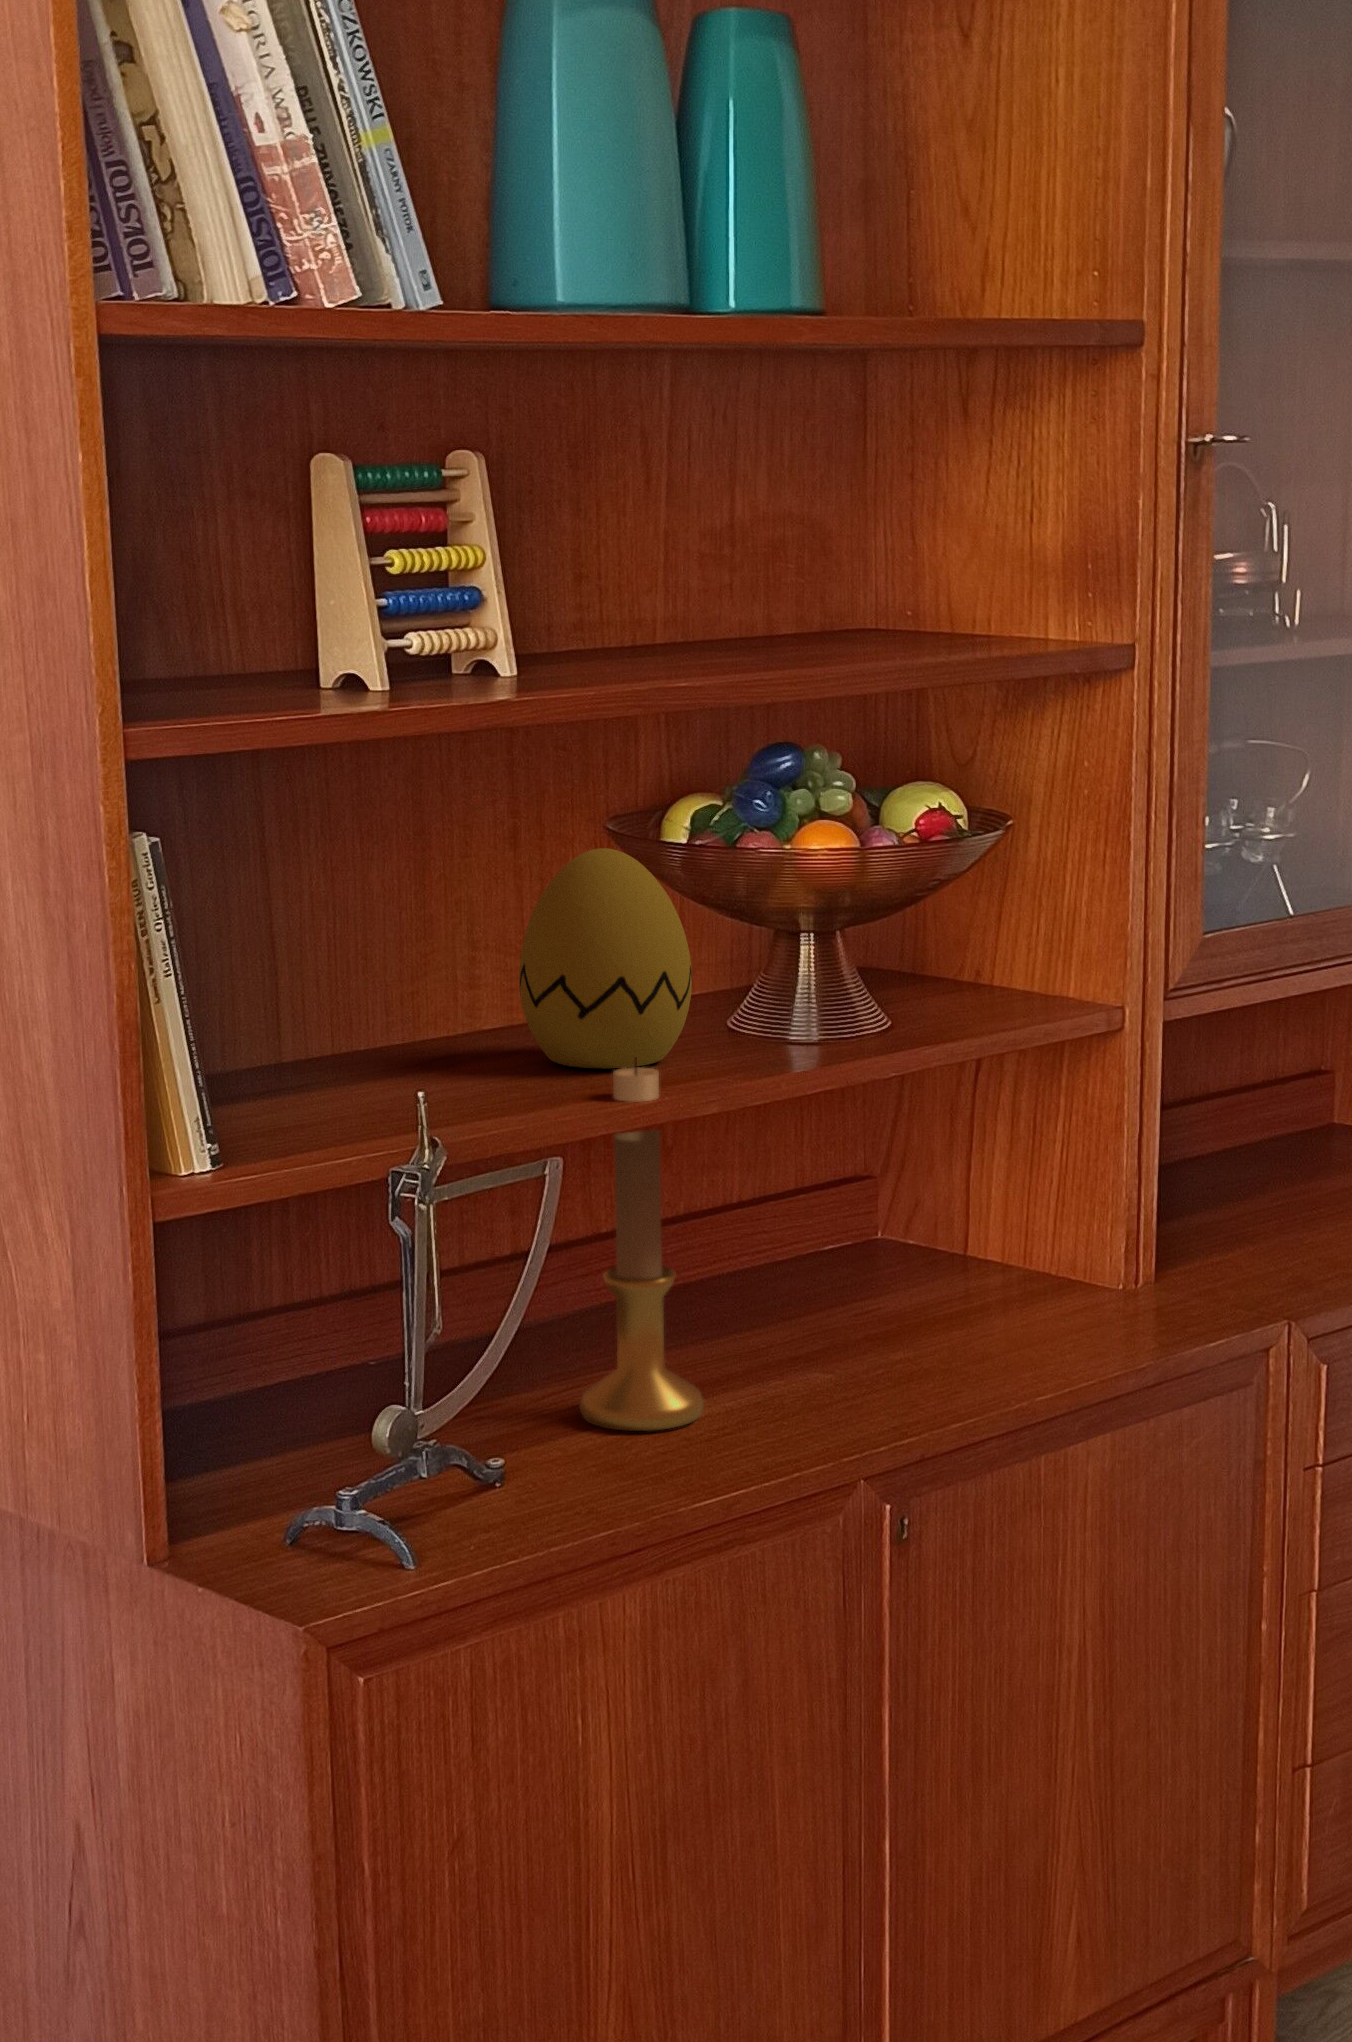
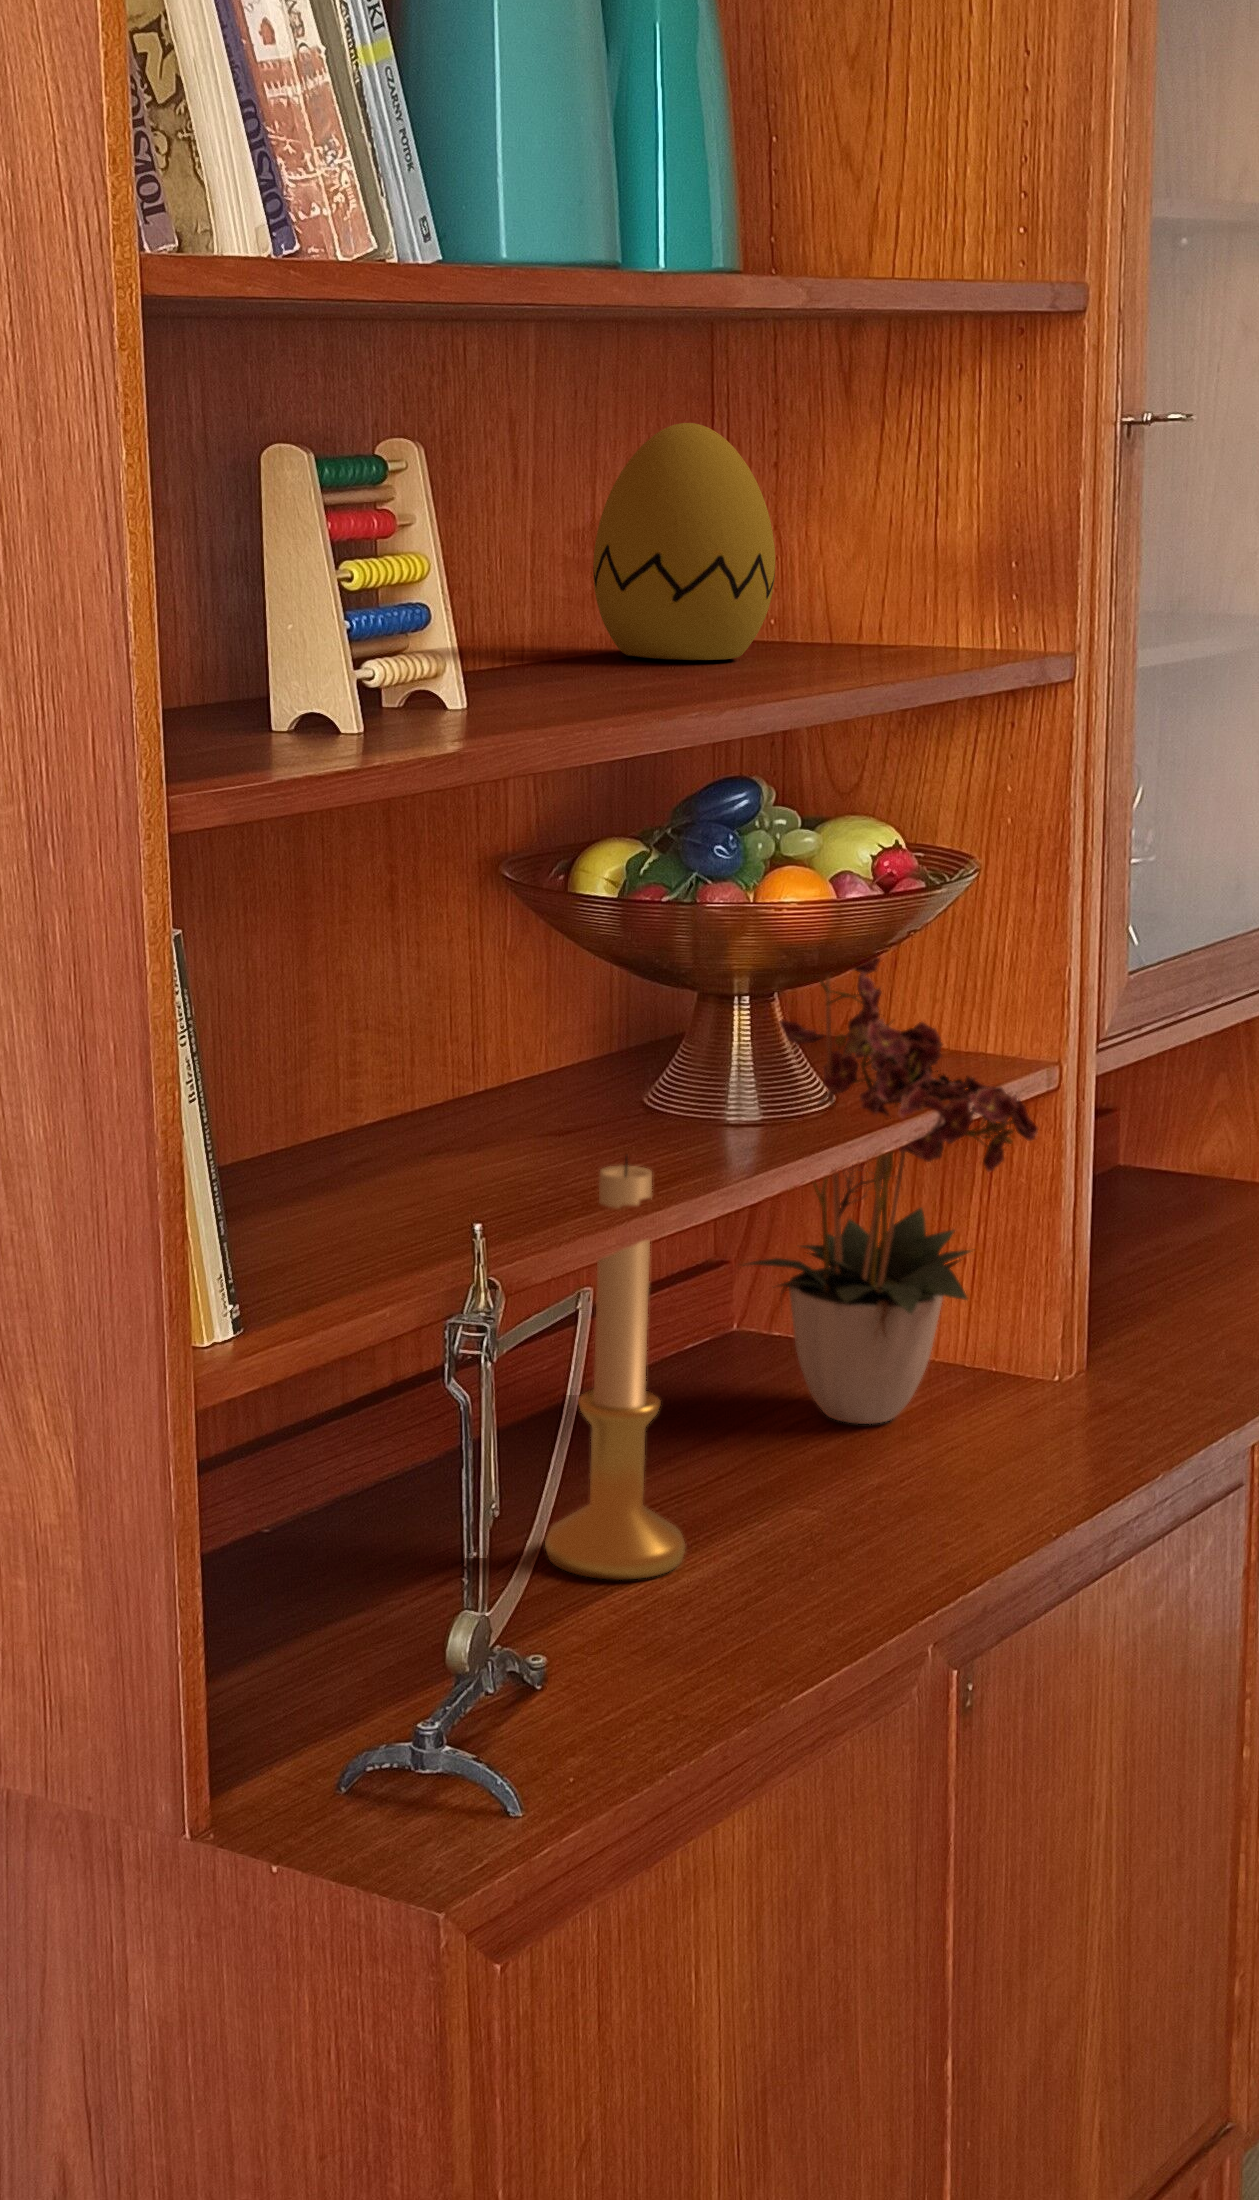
decorative egg: present [519,848,692,1069] -> present [593,423,775,660]
flower arrangement: none [796,853,1087,1317] -> present [743,957,1038,1424]

